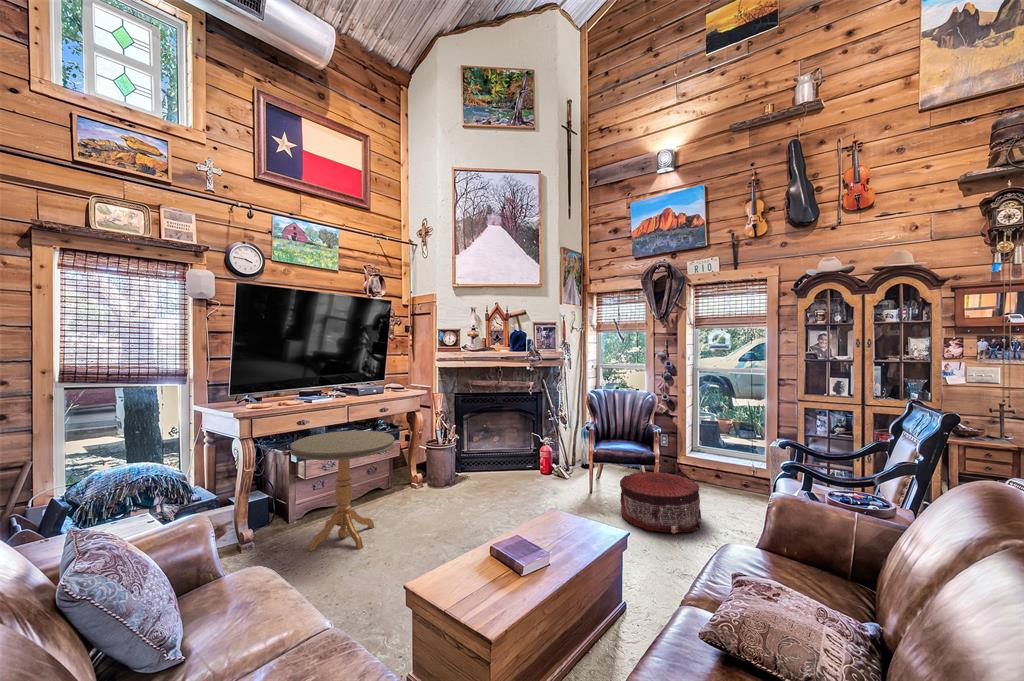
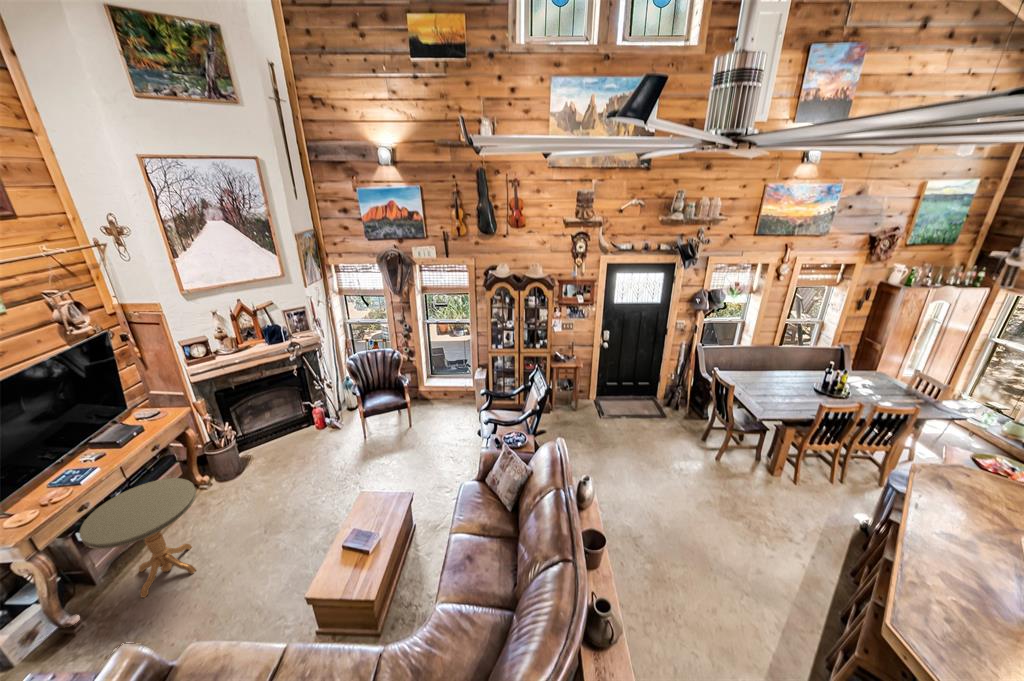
pouf: present [620,472,701,534] -> none [385,414,437,461]

